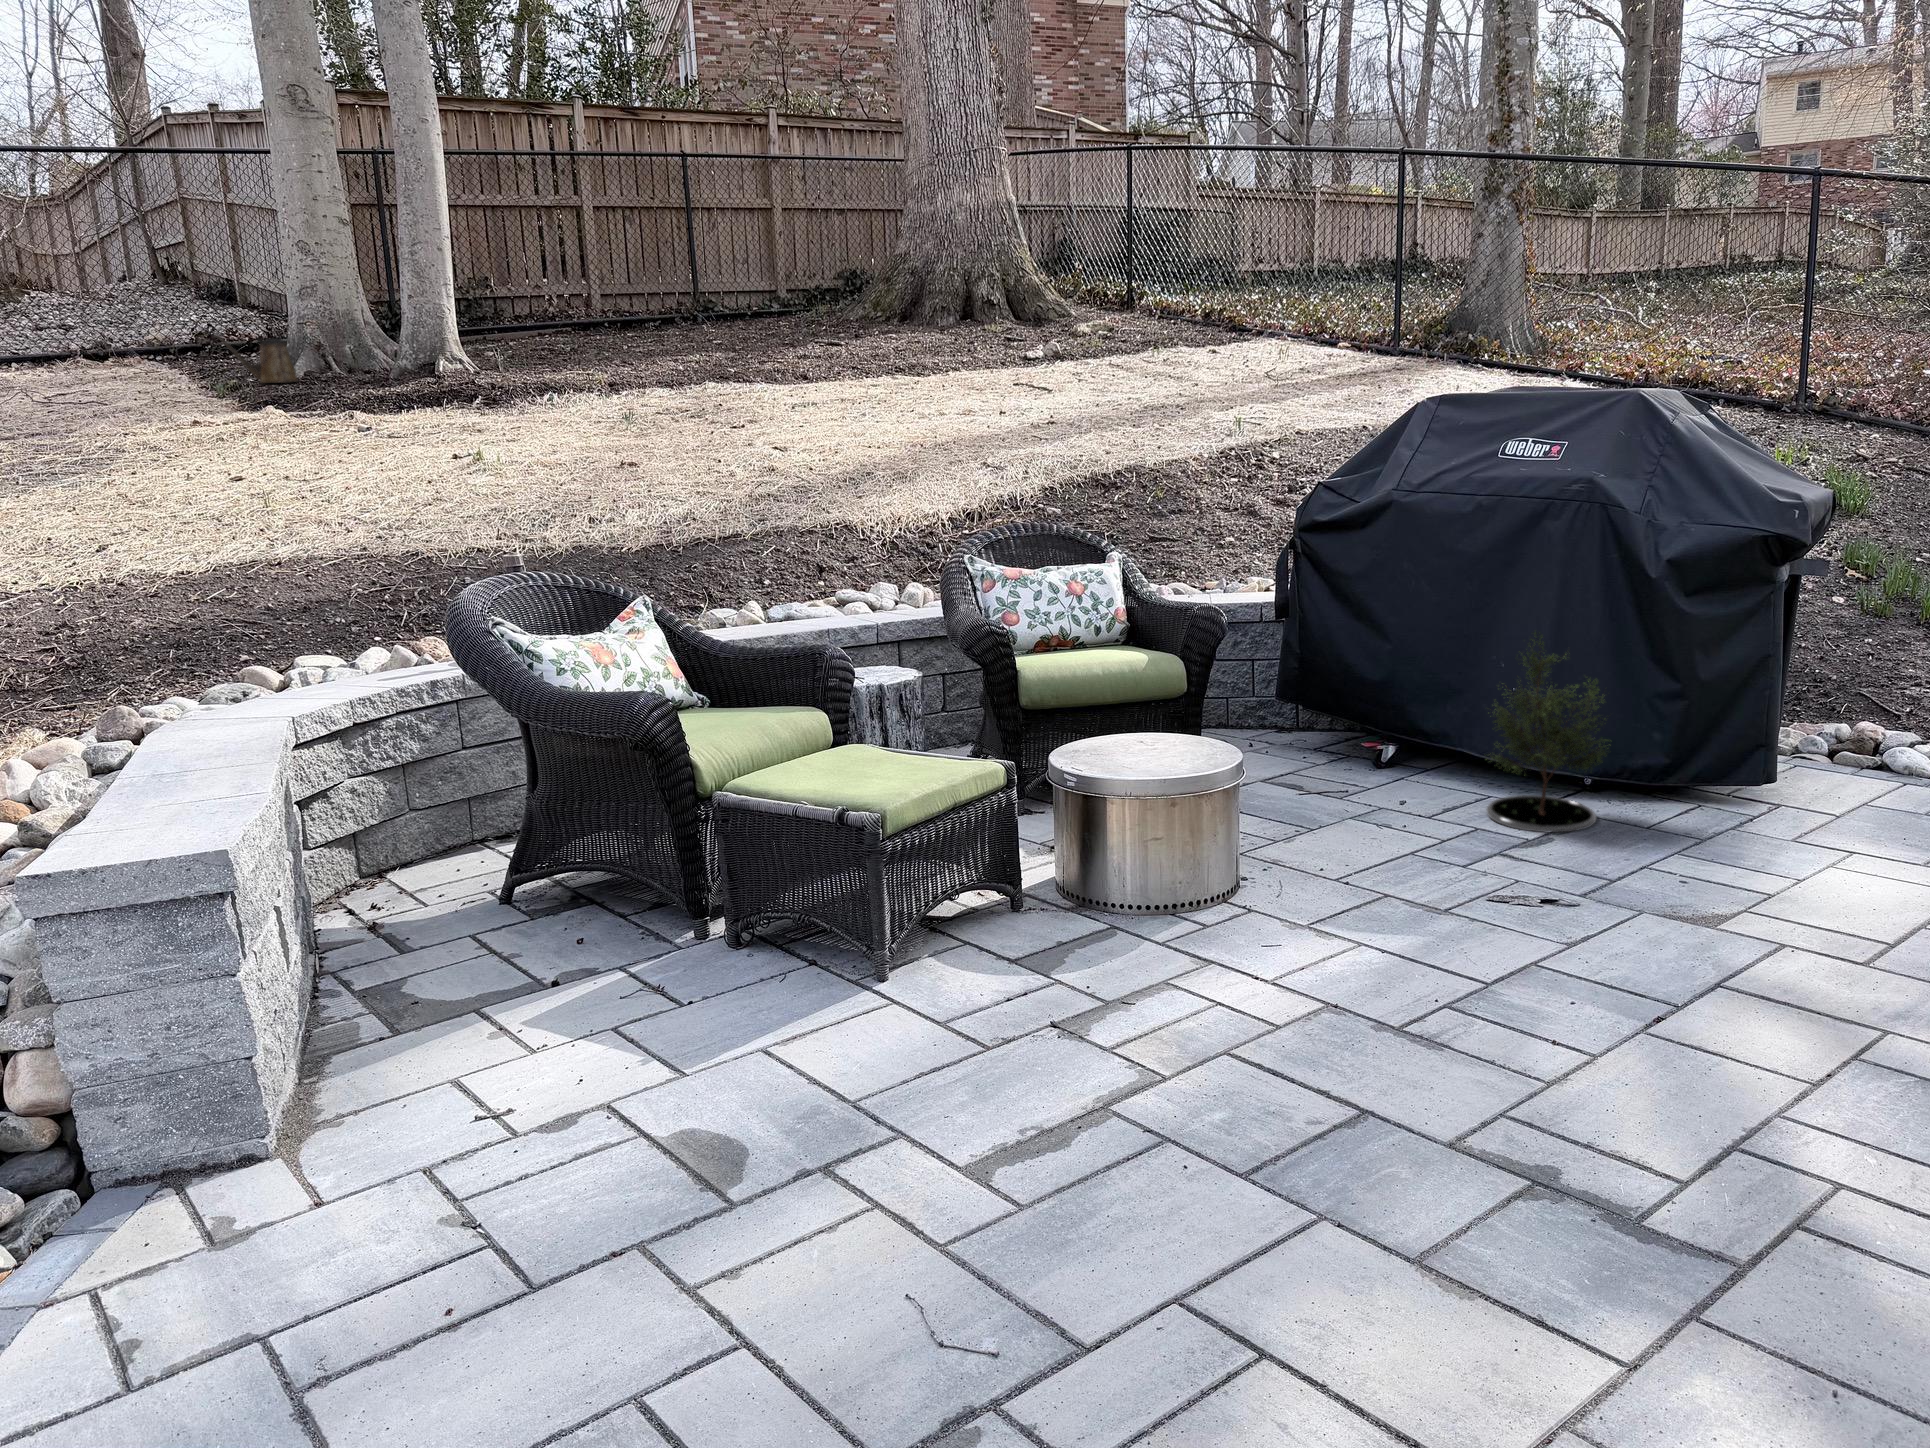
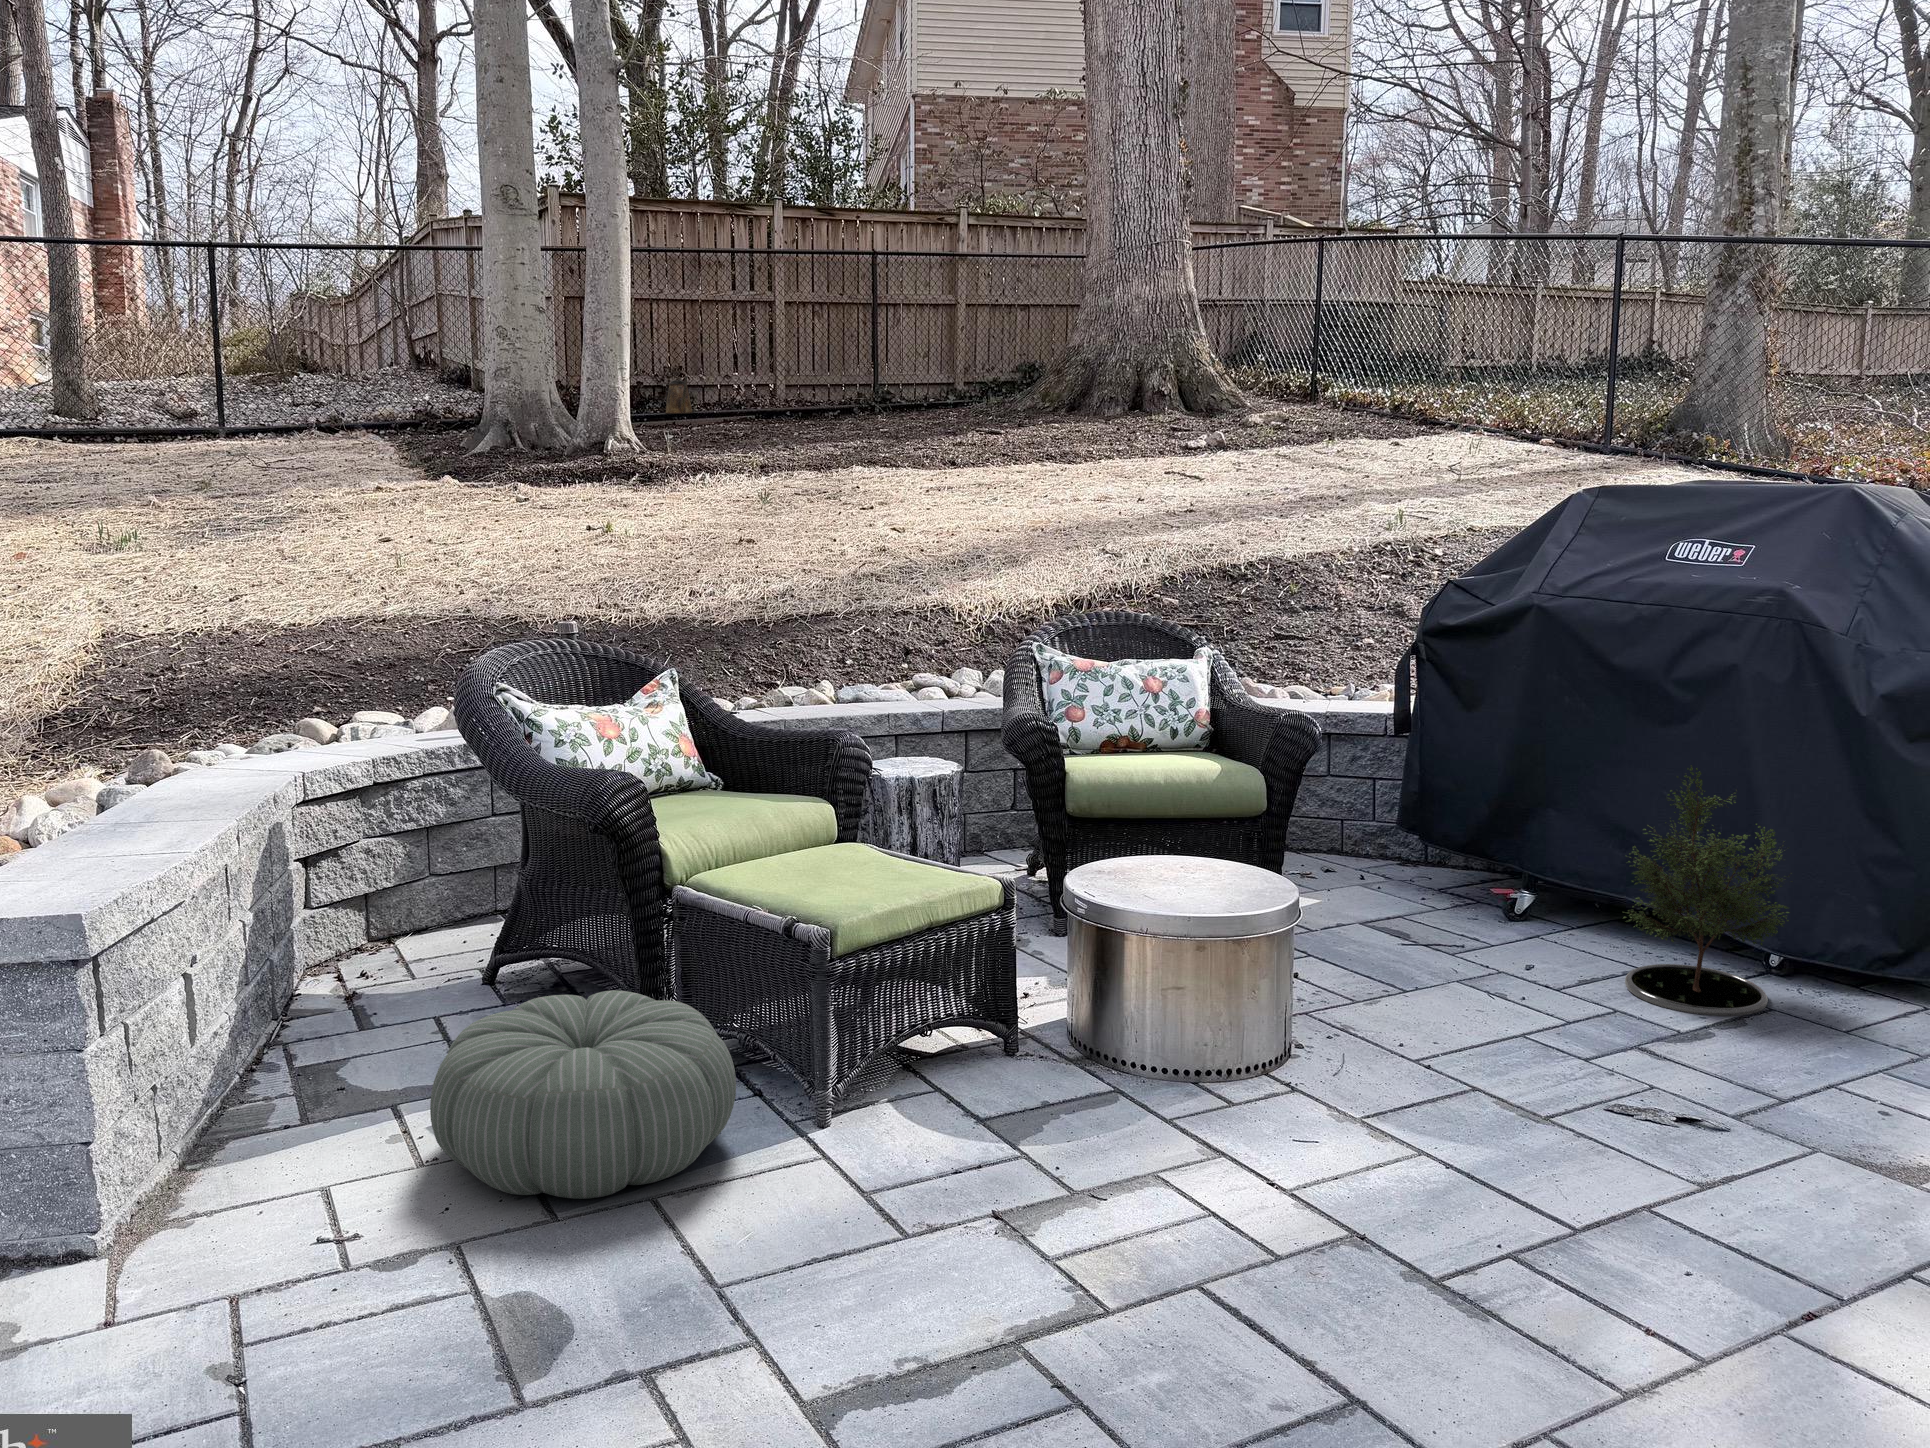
watering can: present [214,335,305,384] -> present [665,376,693,413]
pouf: none [540,885,807,1063] -> present [430,990,736,1199]

